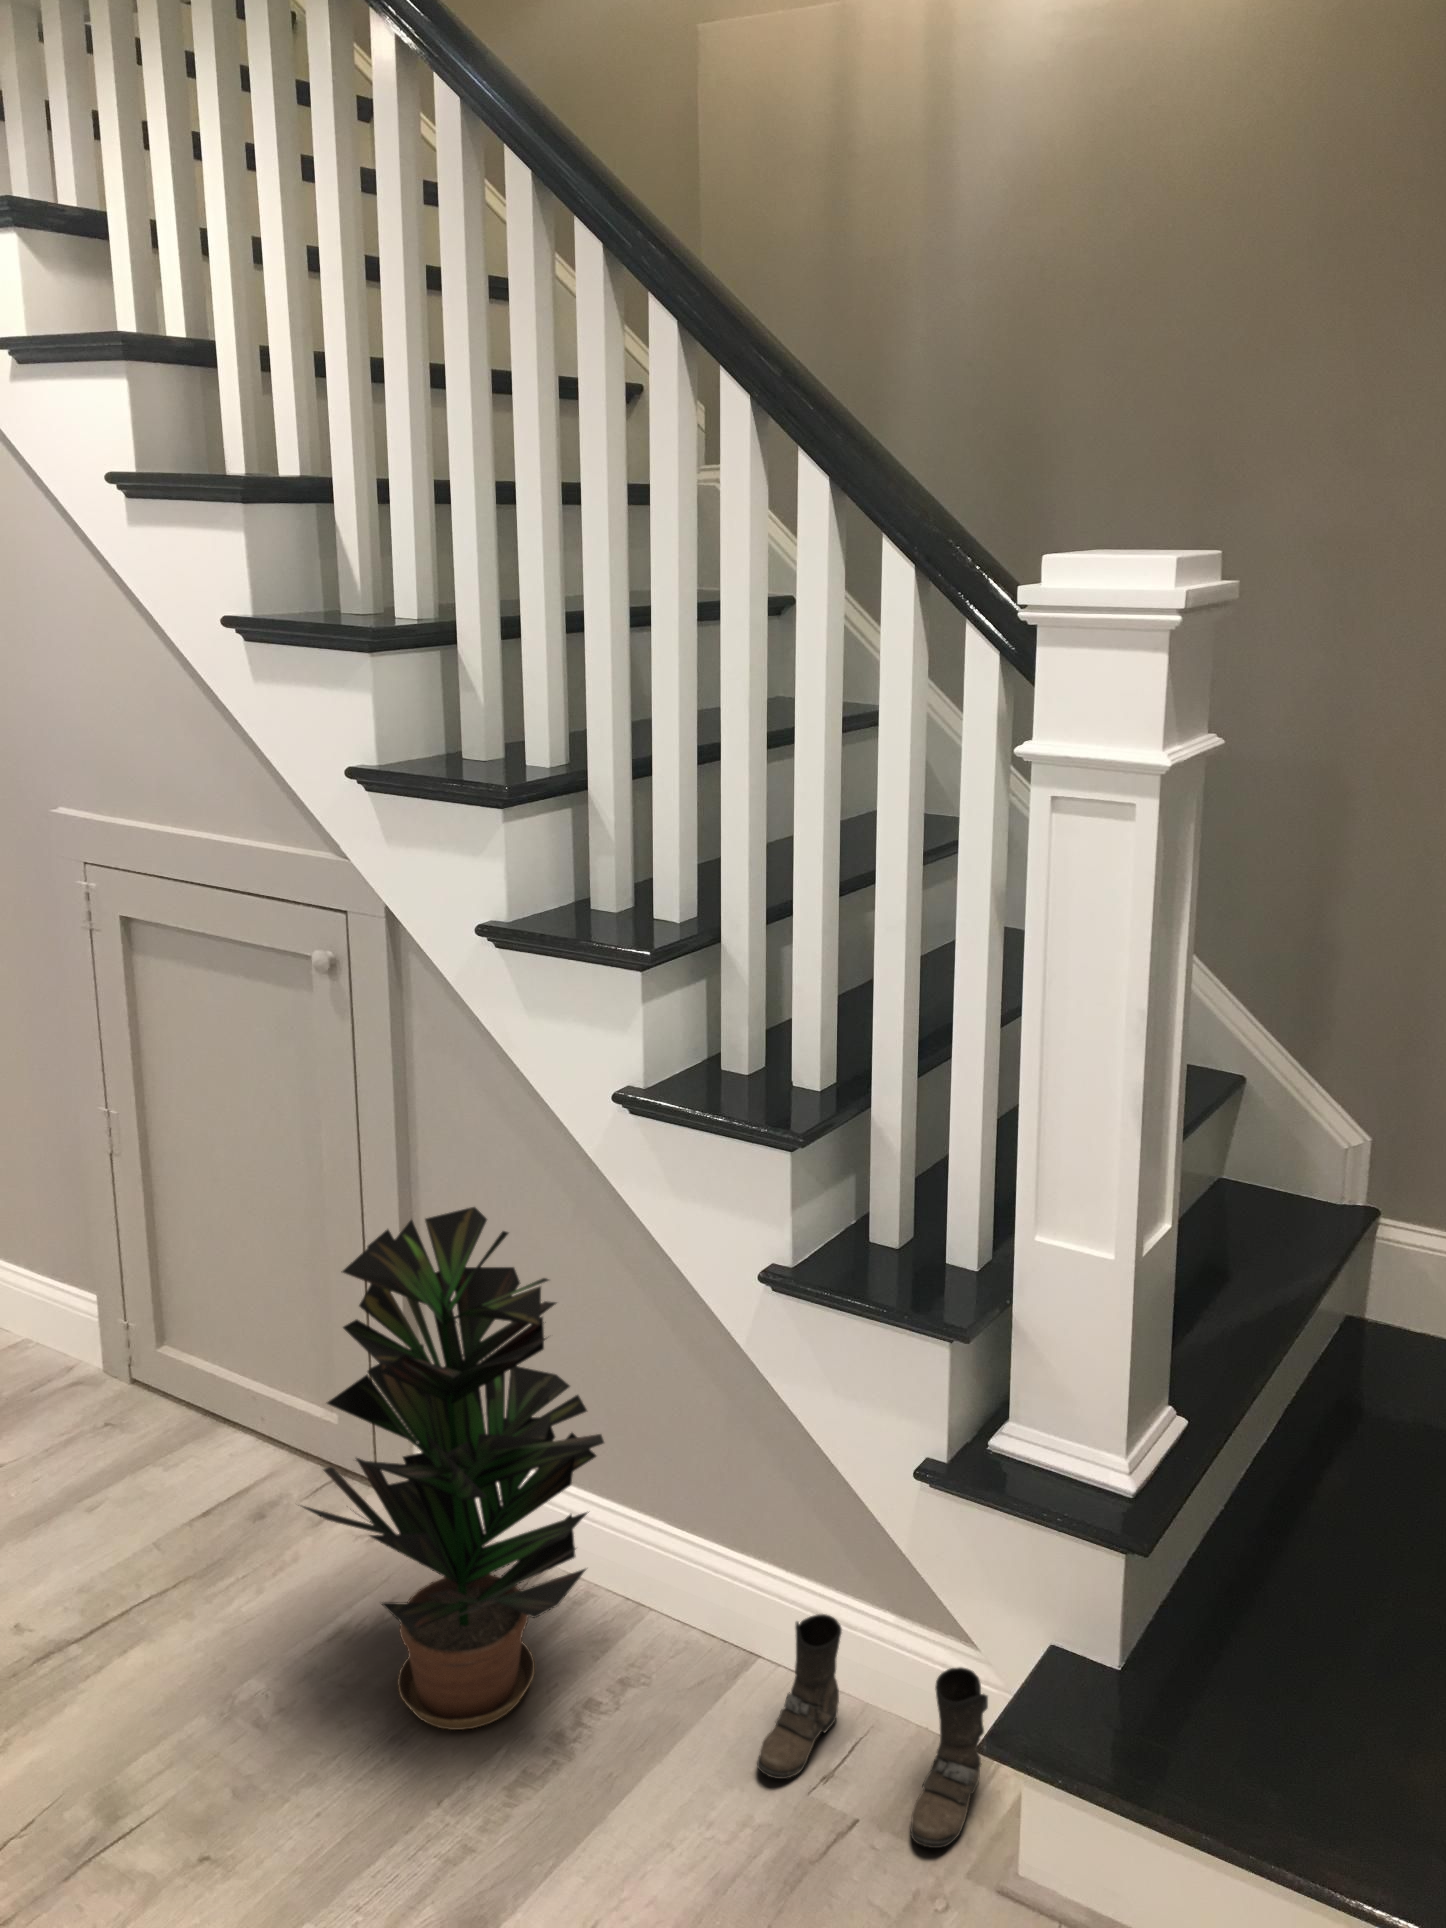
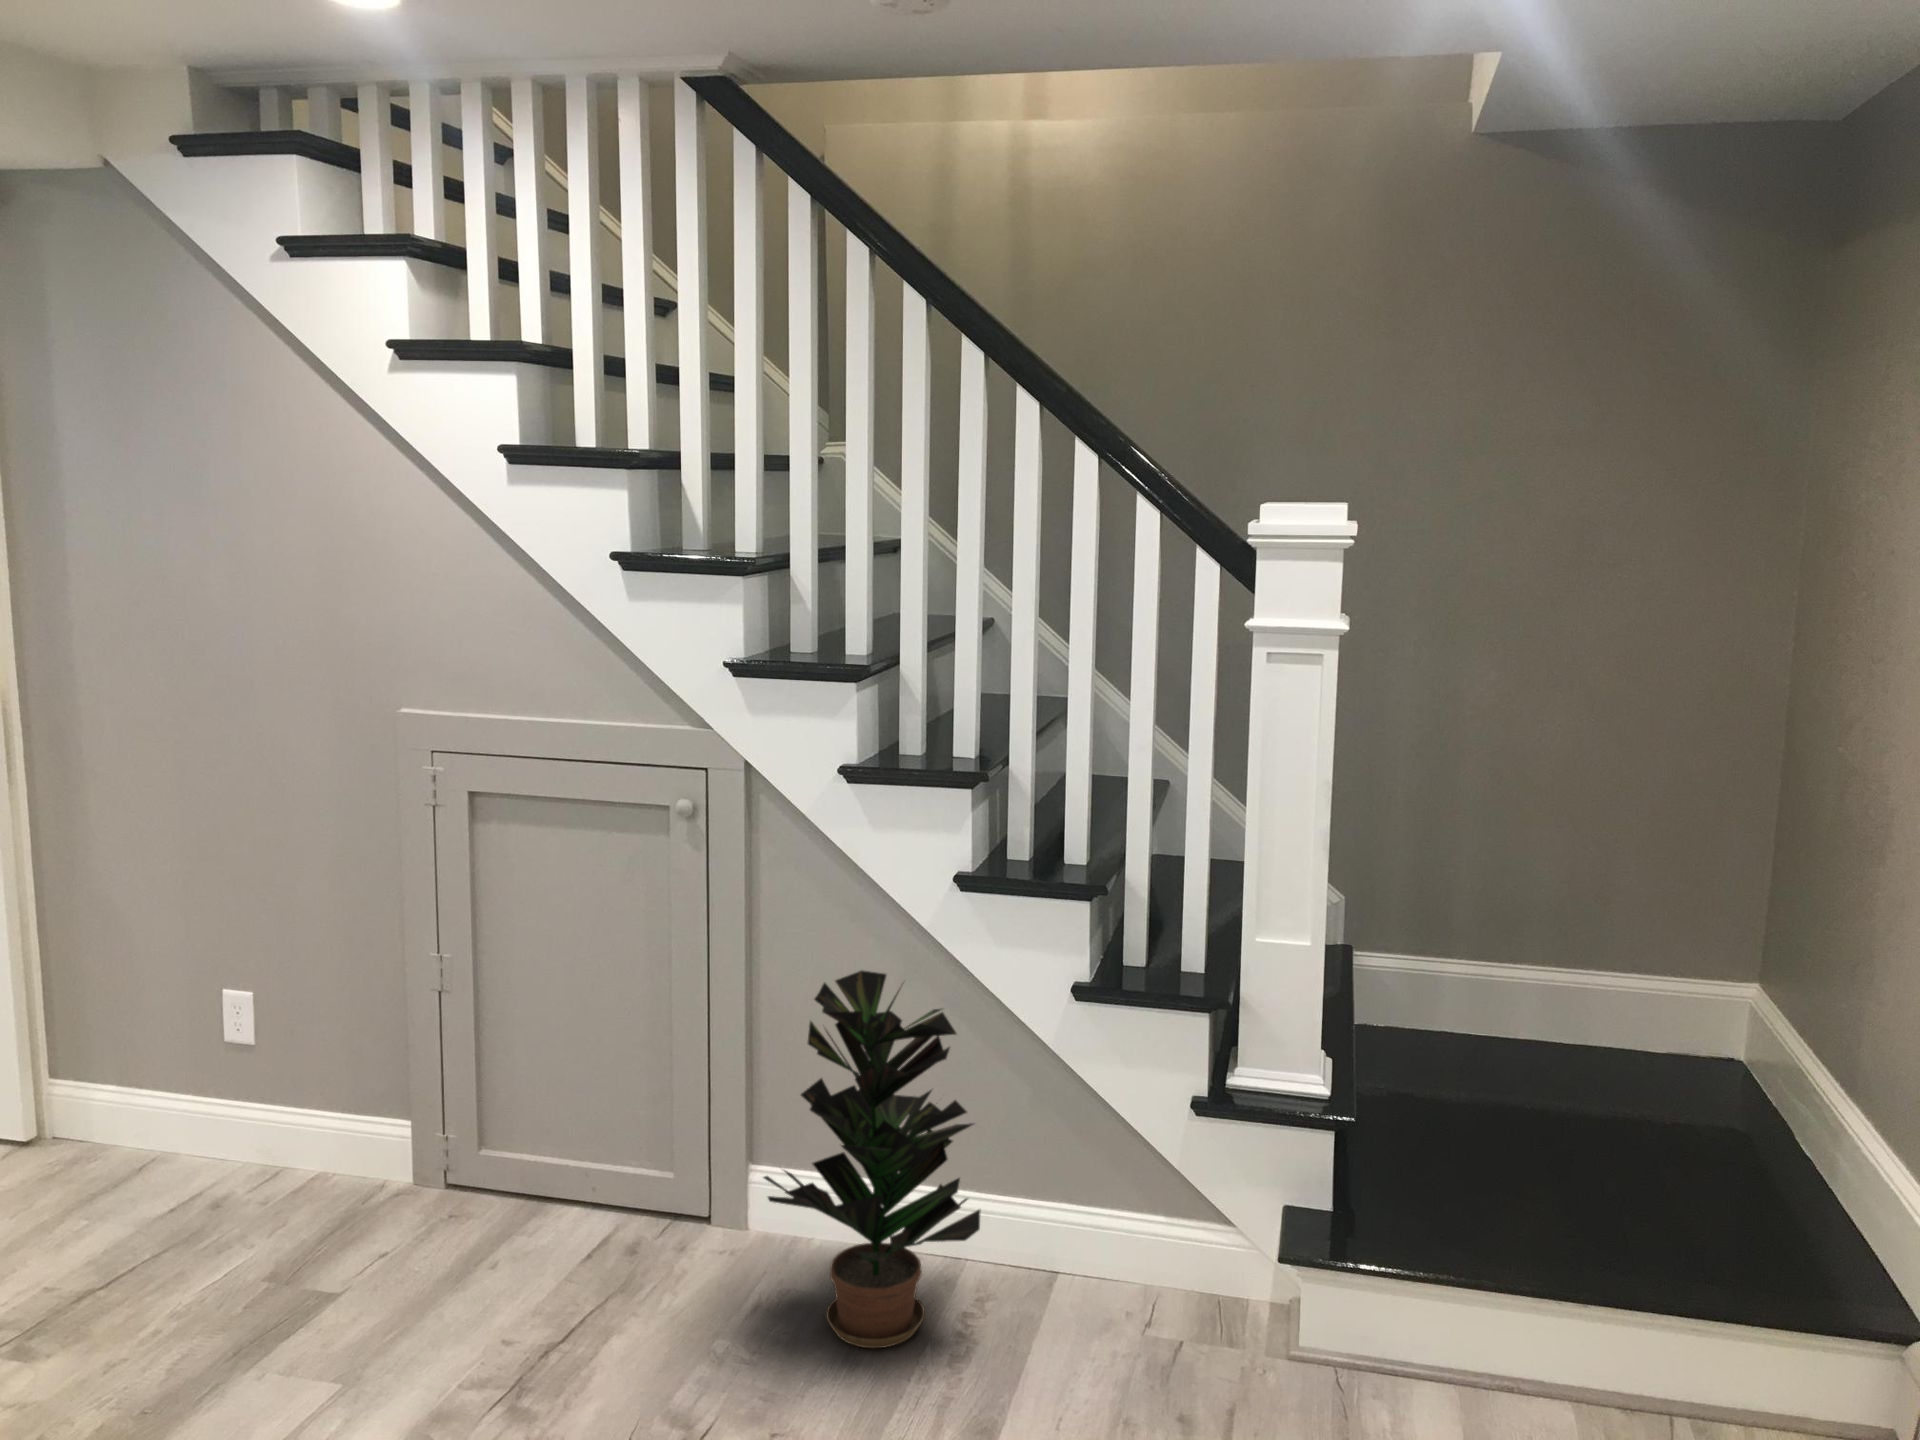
boots: present [757,1614,988,1848] -> none [1100,1222,1249,1346]

